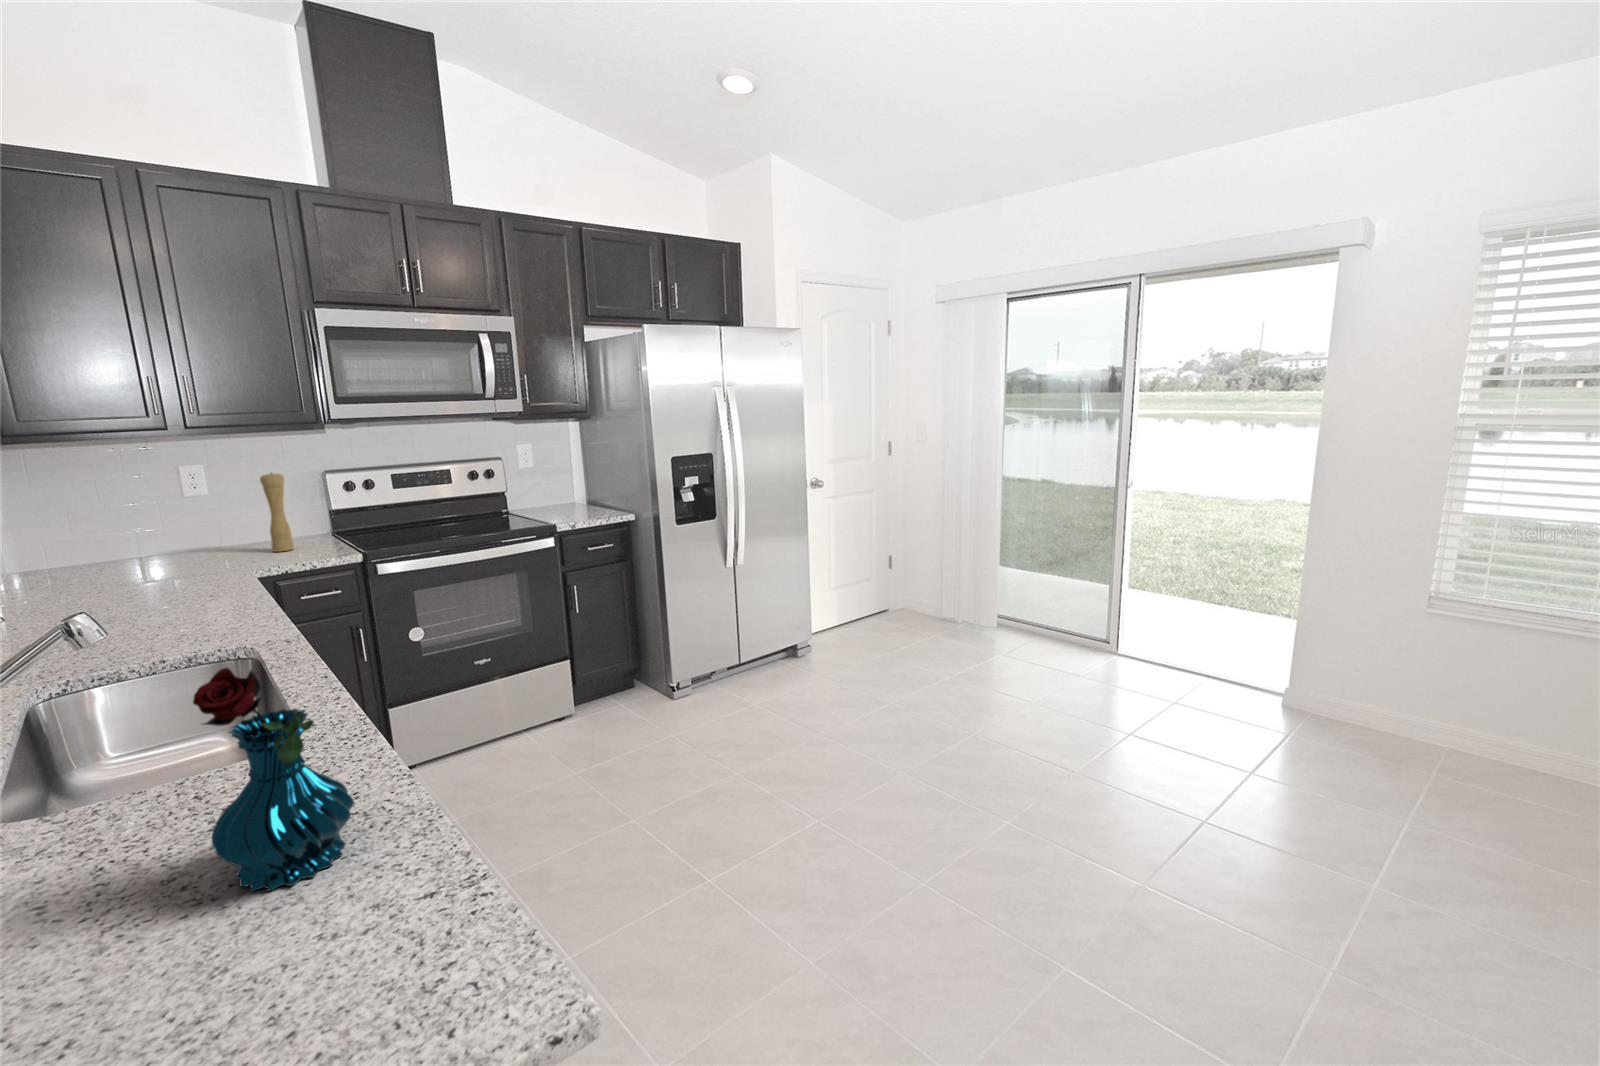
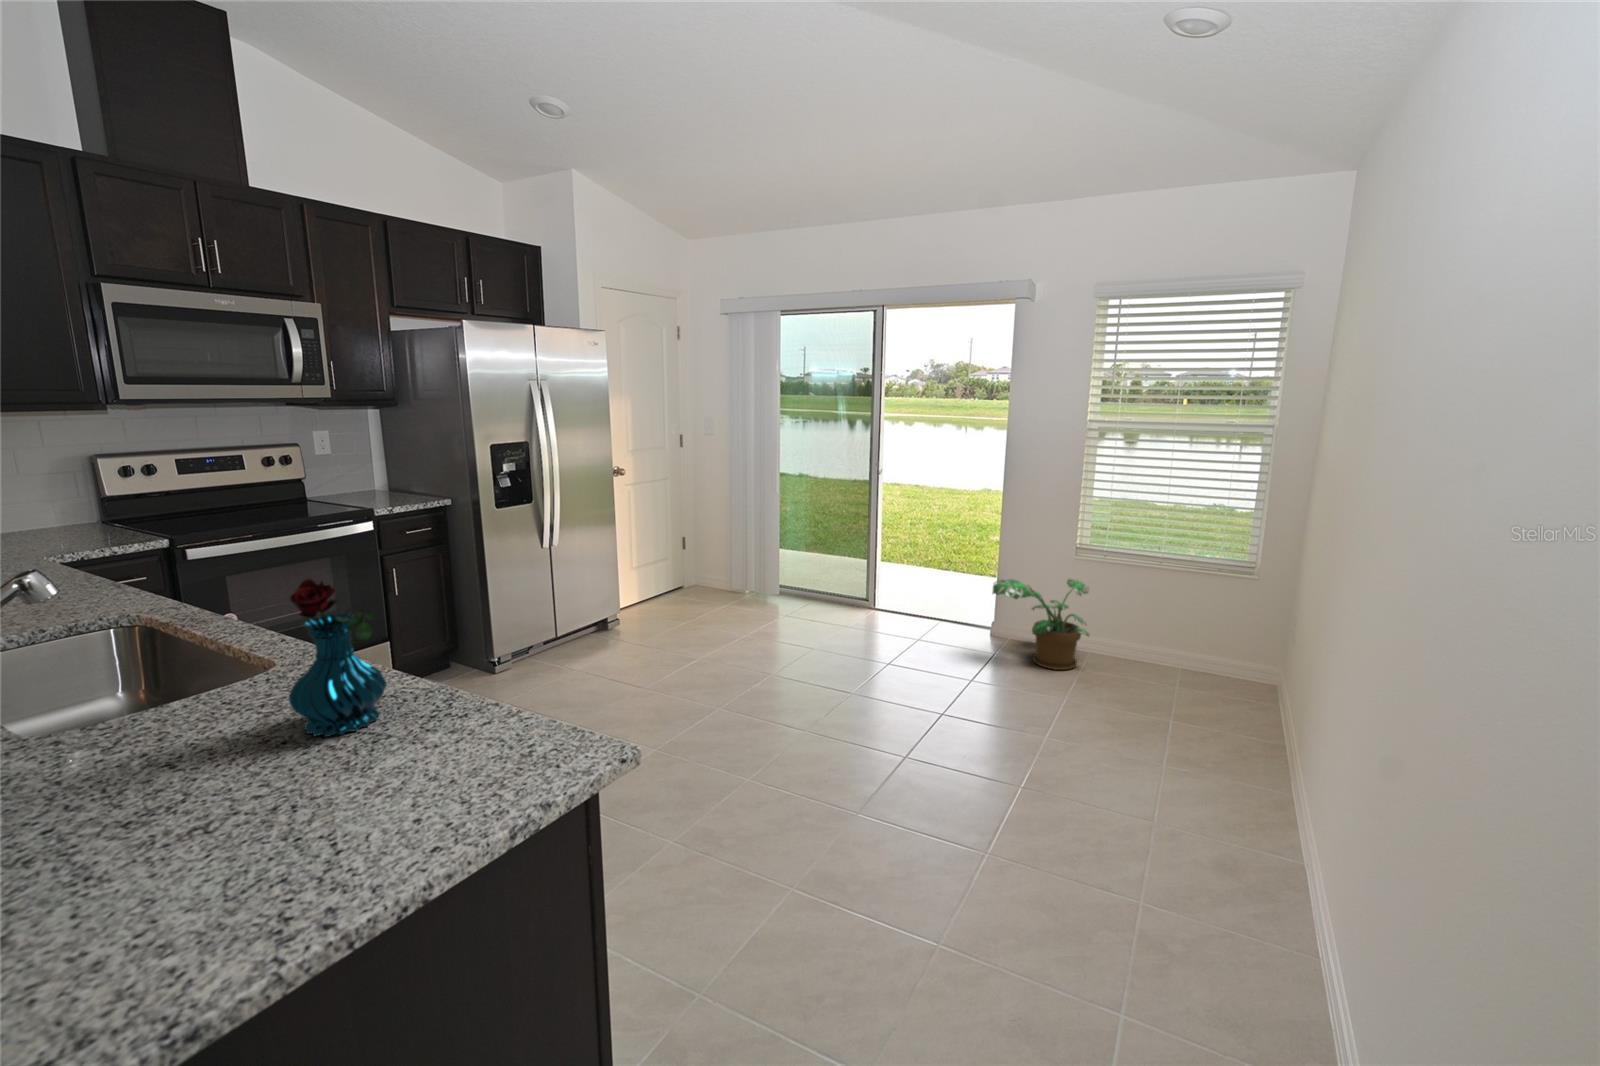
pepper mill: present [260,473,294,552] -> none [23,456,67,541]
potted plant: none [1295,639,1461,777] -> present [993,579,1089,670]

